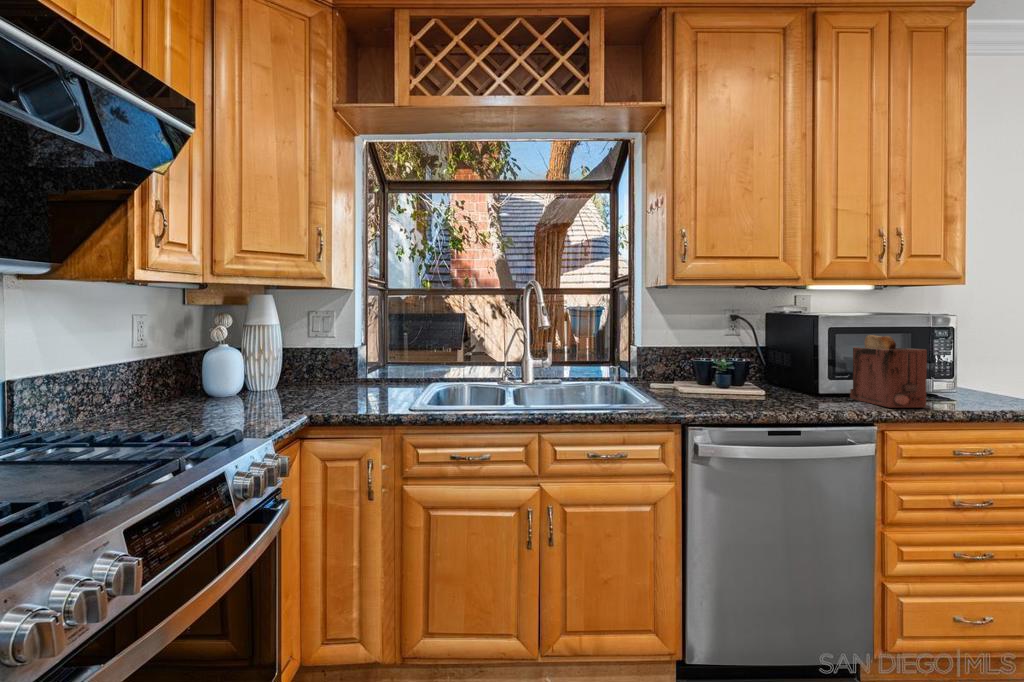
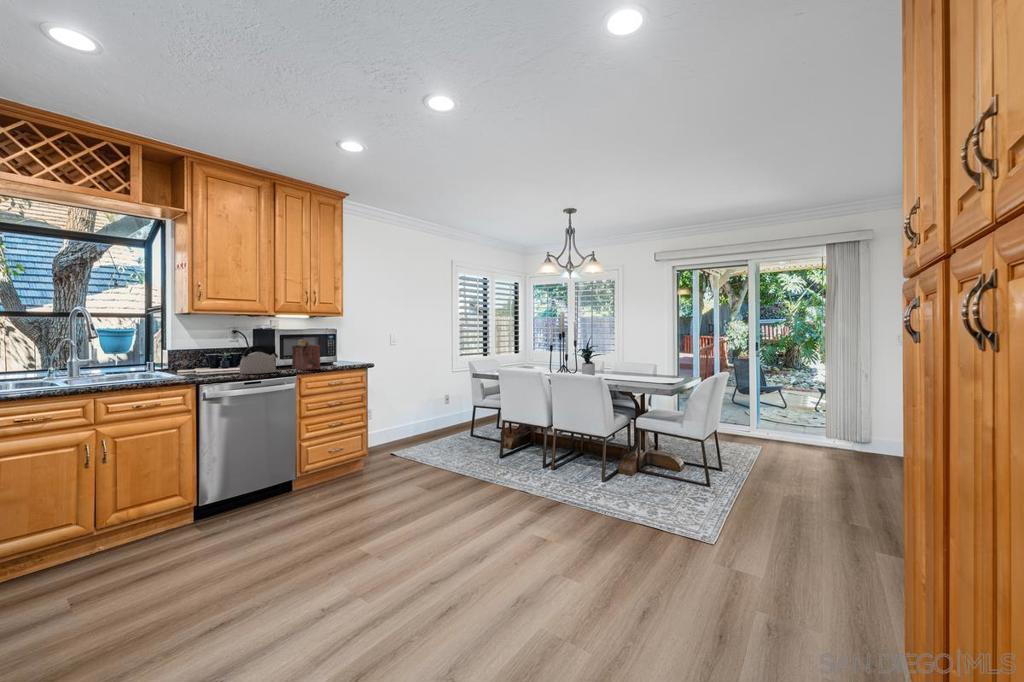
kettle: none [751,348,828,410] -> present [239,345,278,374]

